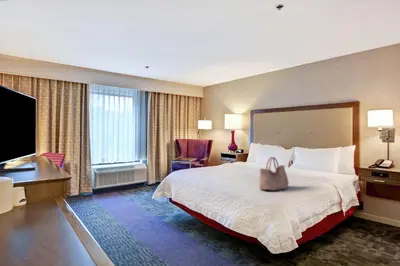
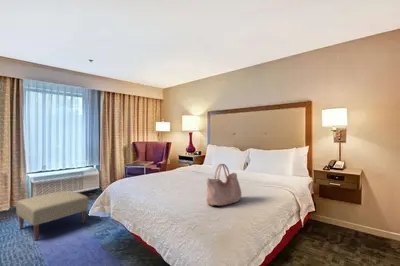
ottoman: none [94,180,149,217] -> present [16,191,88,240]

